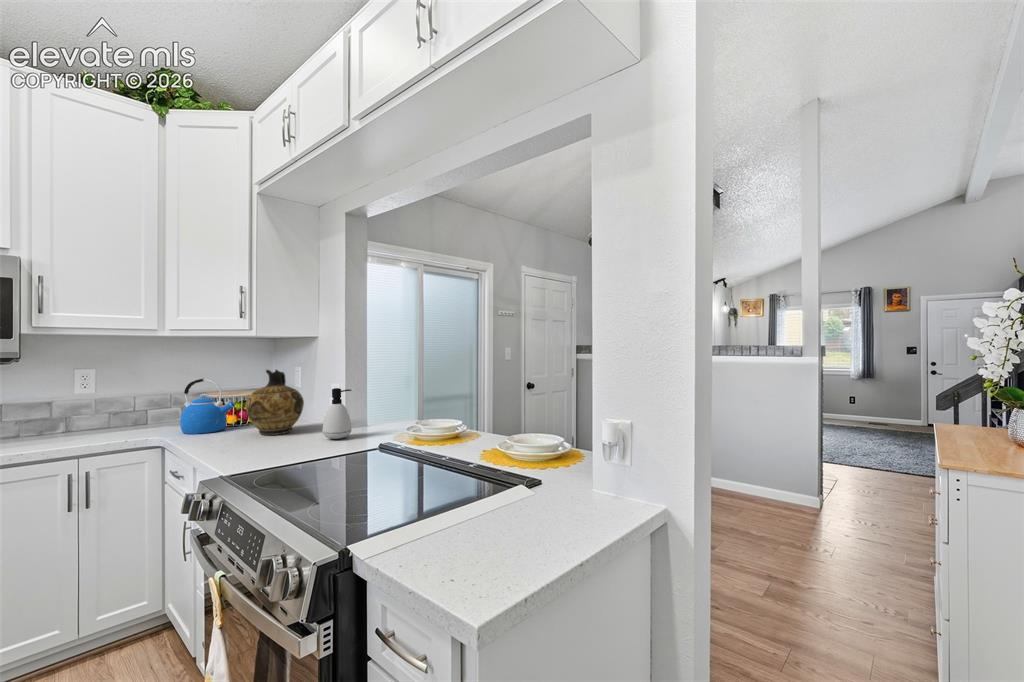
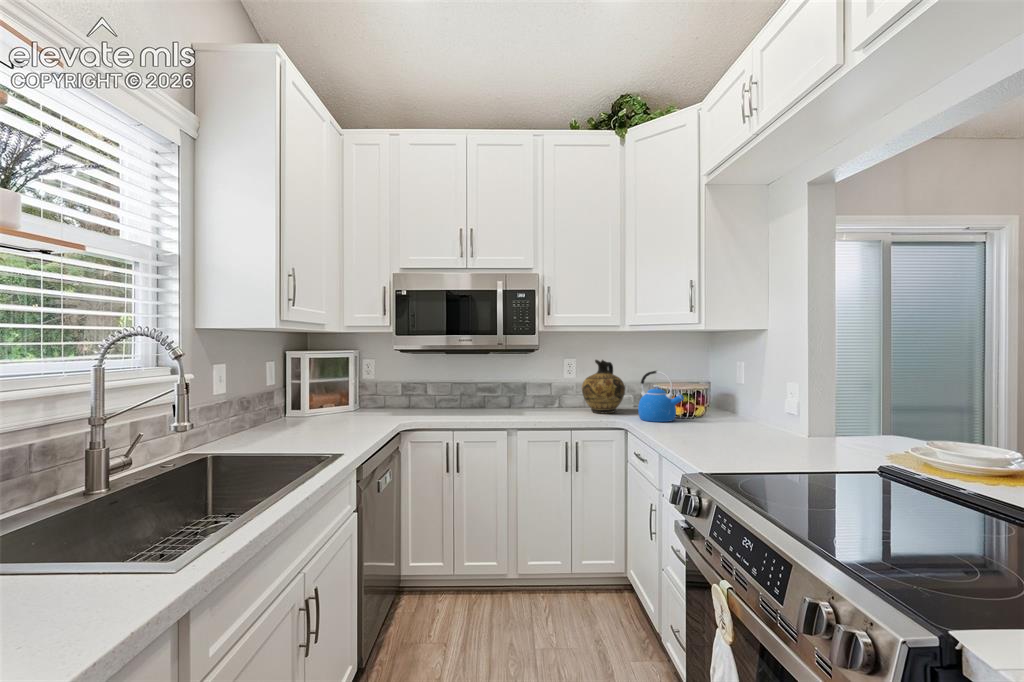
ceramic jug: present [246,370,304,435] -> present [582,360,625,413]
soap dispenser: present [323,388,351,439] -> none [785,389,821,448]

